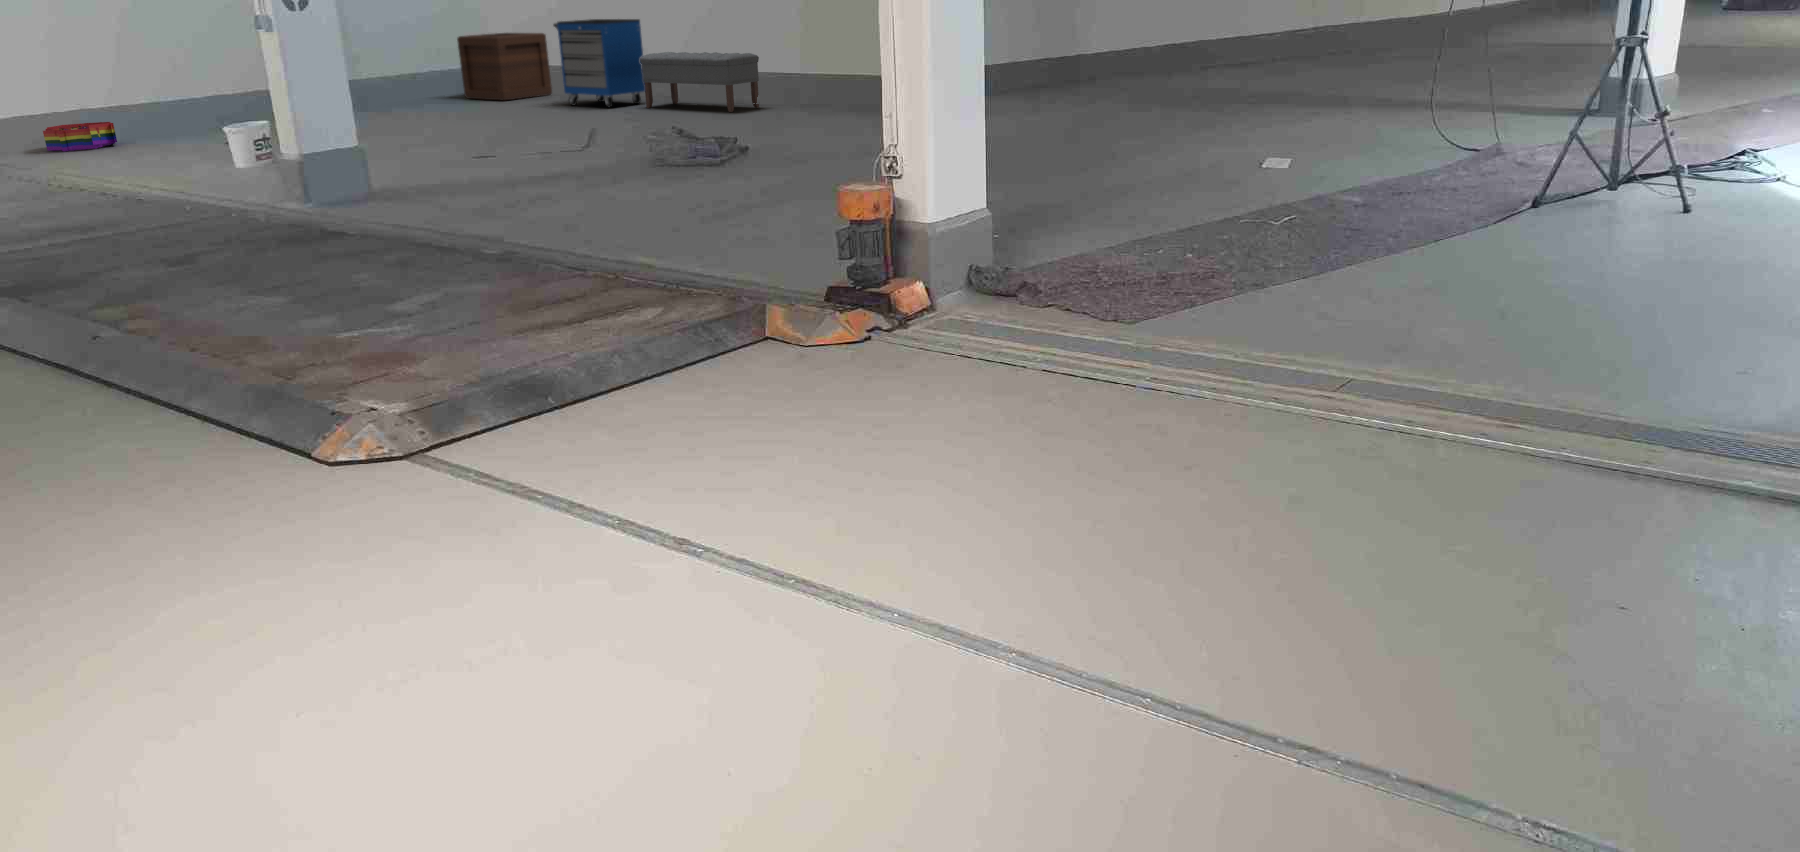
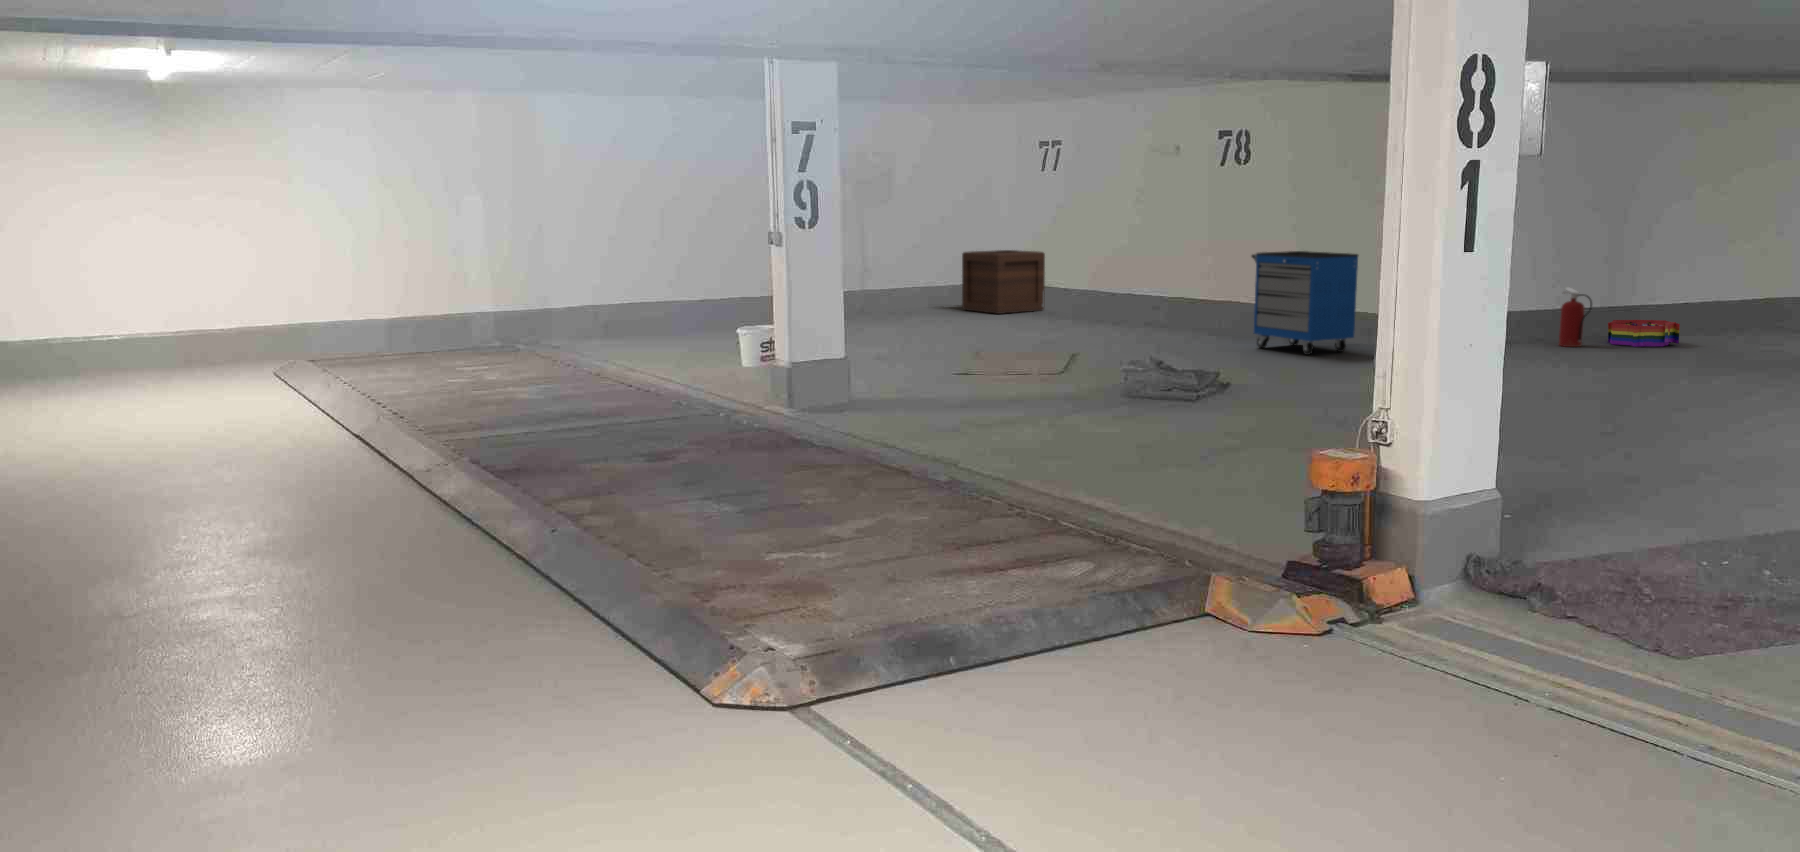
storage cabinet: present [554,19,645,107] -> present [1252,251,1359,355]
fire extinguisher: none [1026,45,1051,100] -> present [1559,287,1592,347]
bench: present [640,52,759,112] -> none [1131,276,1254,340]
storage bin: present [43,122,117,151] -> present [1608,320,1680,347]

